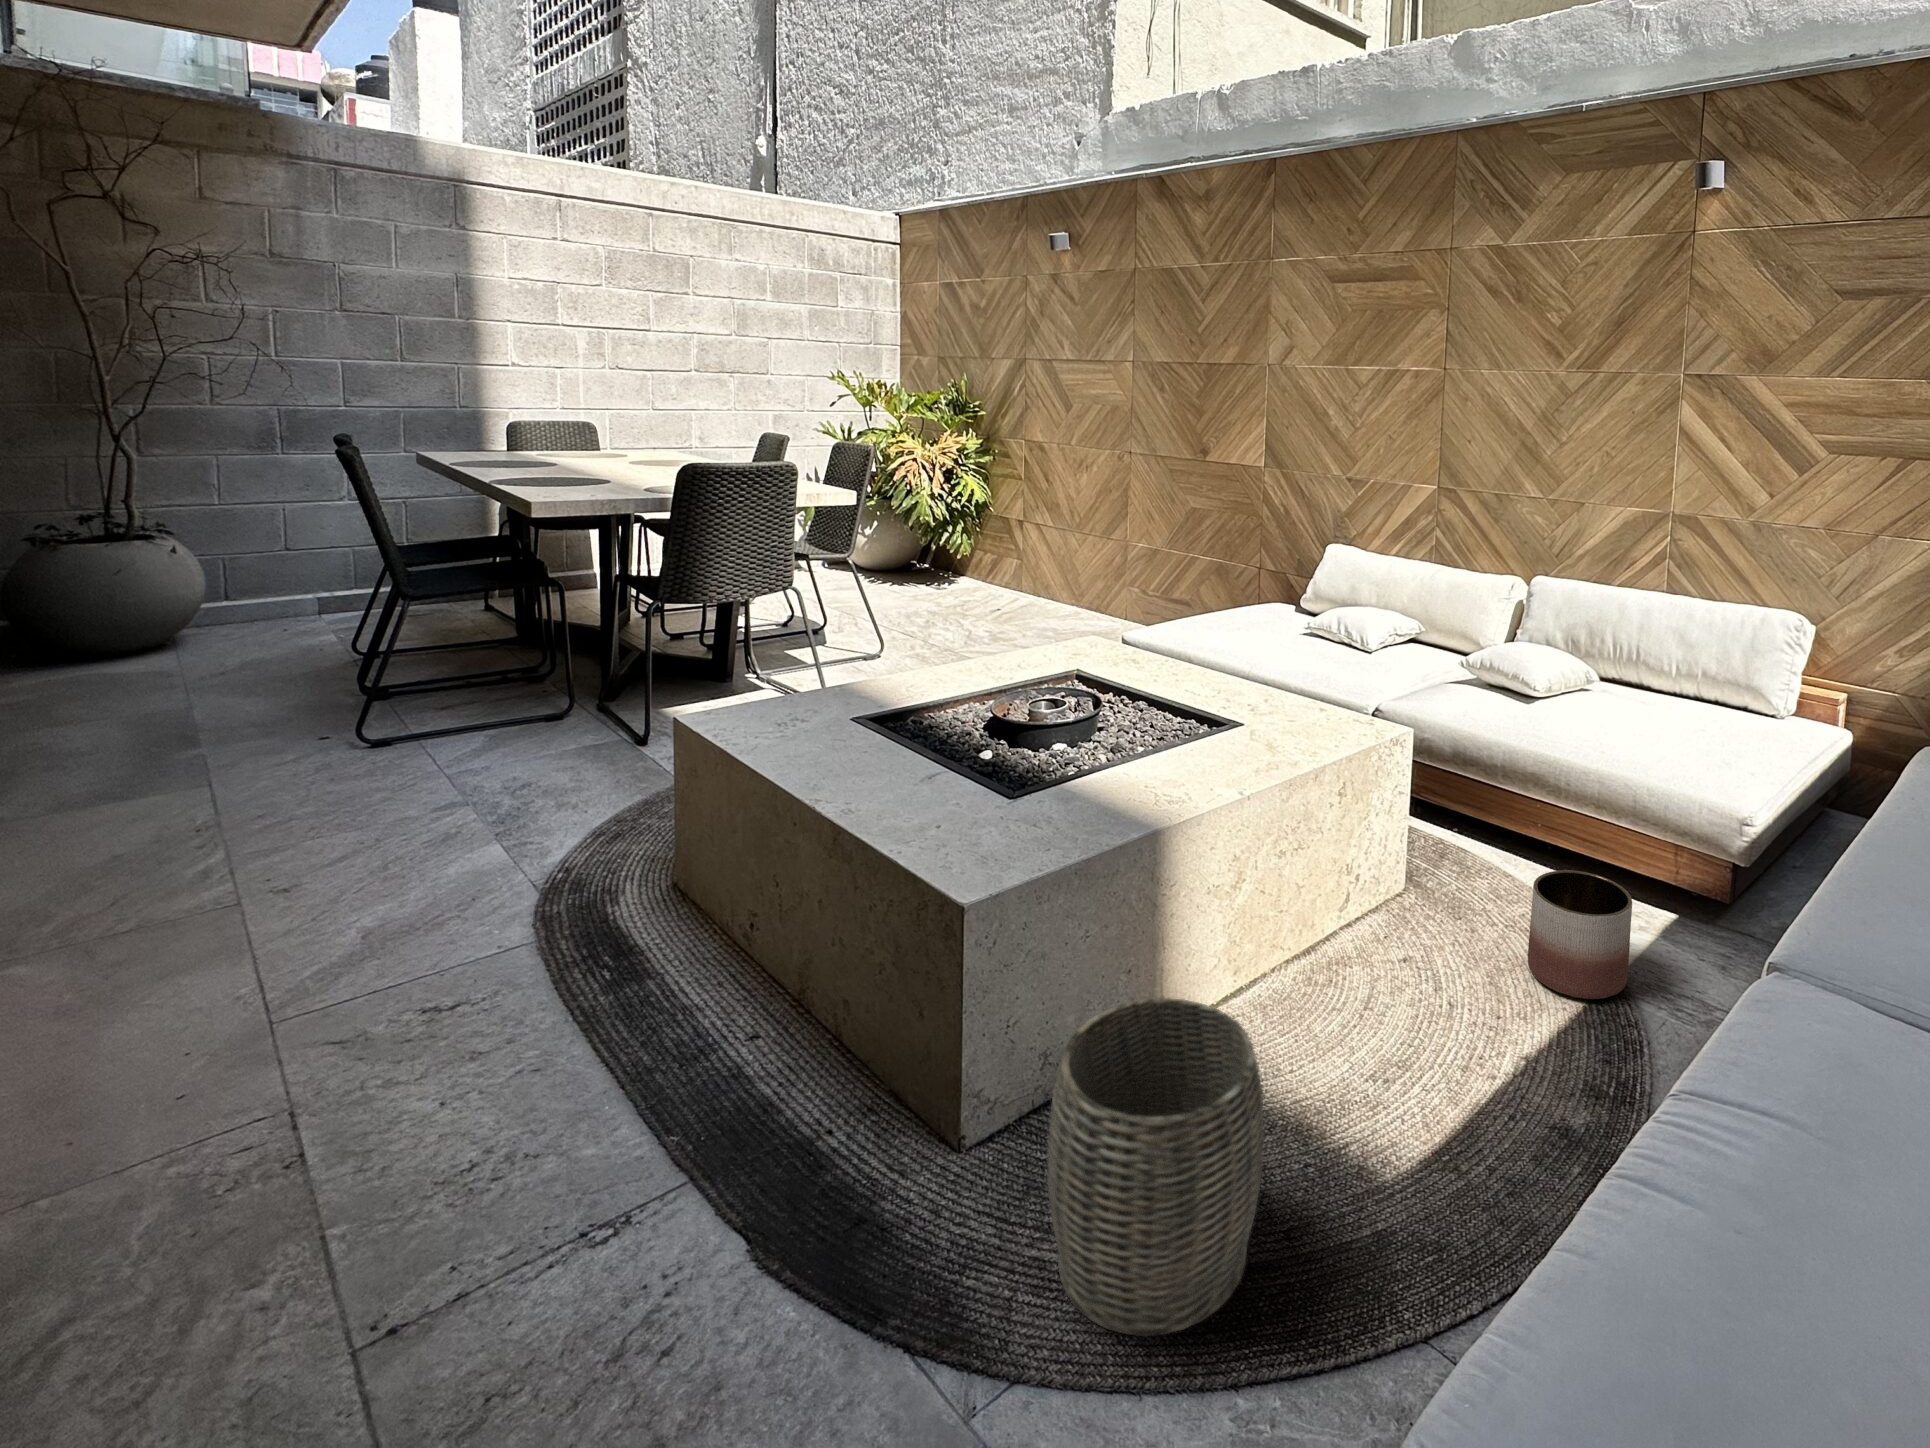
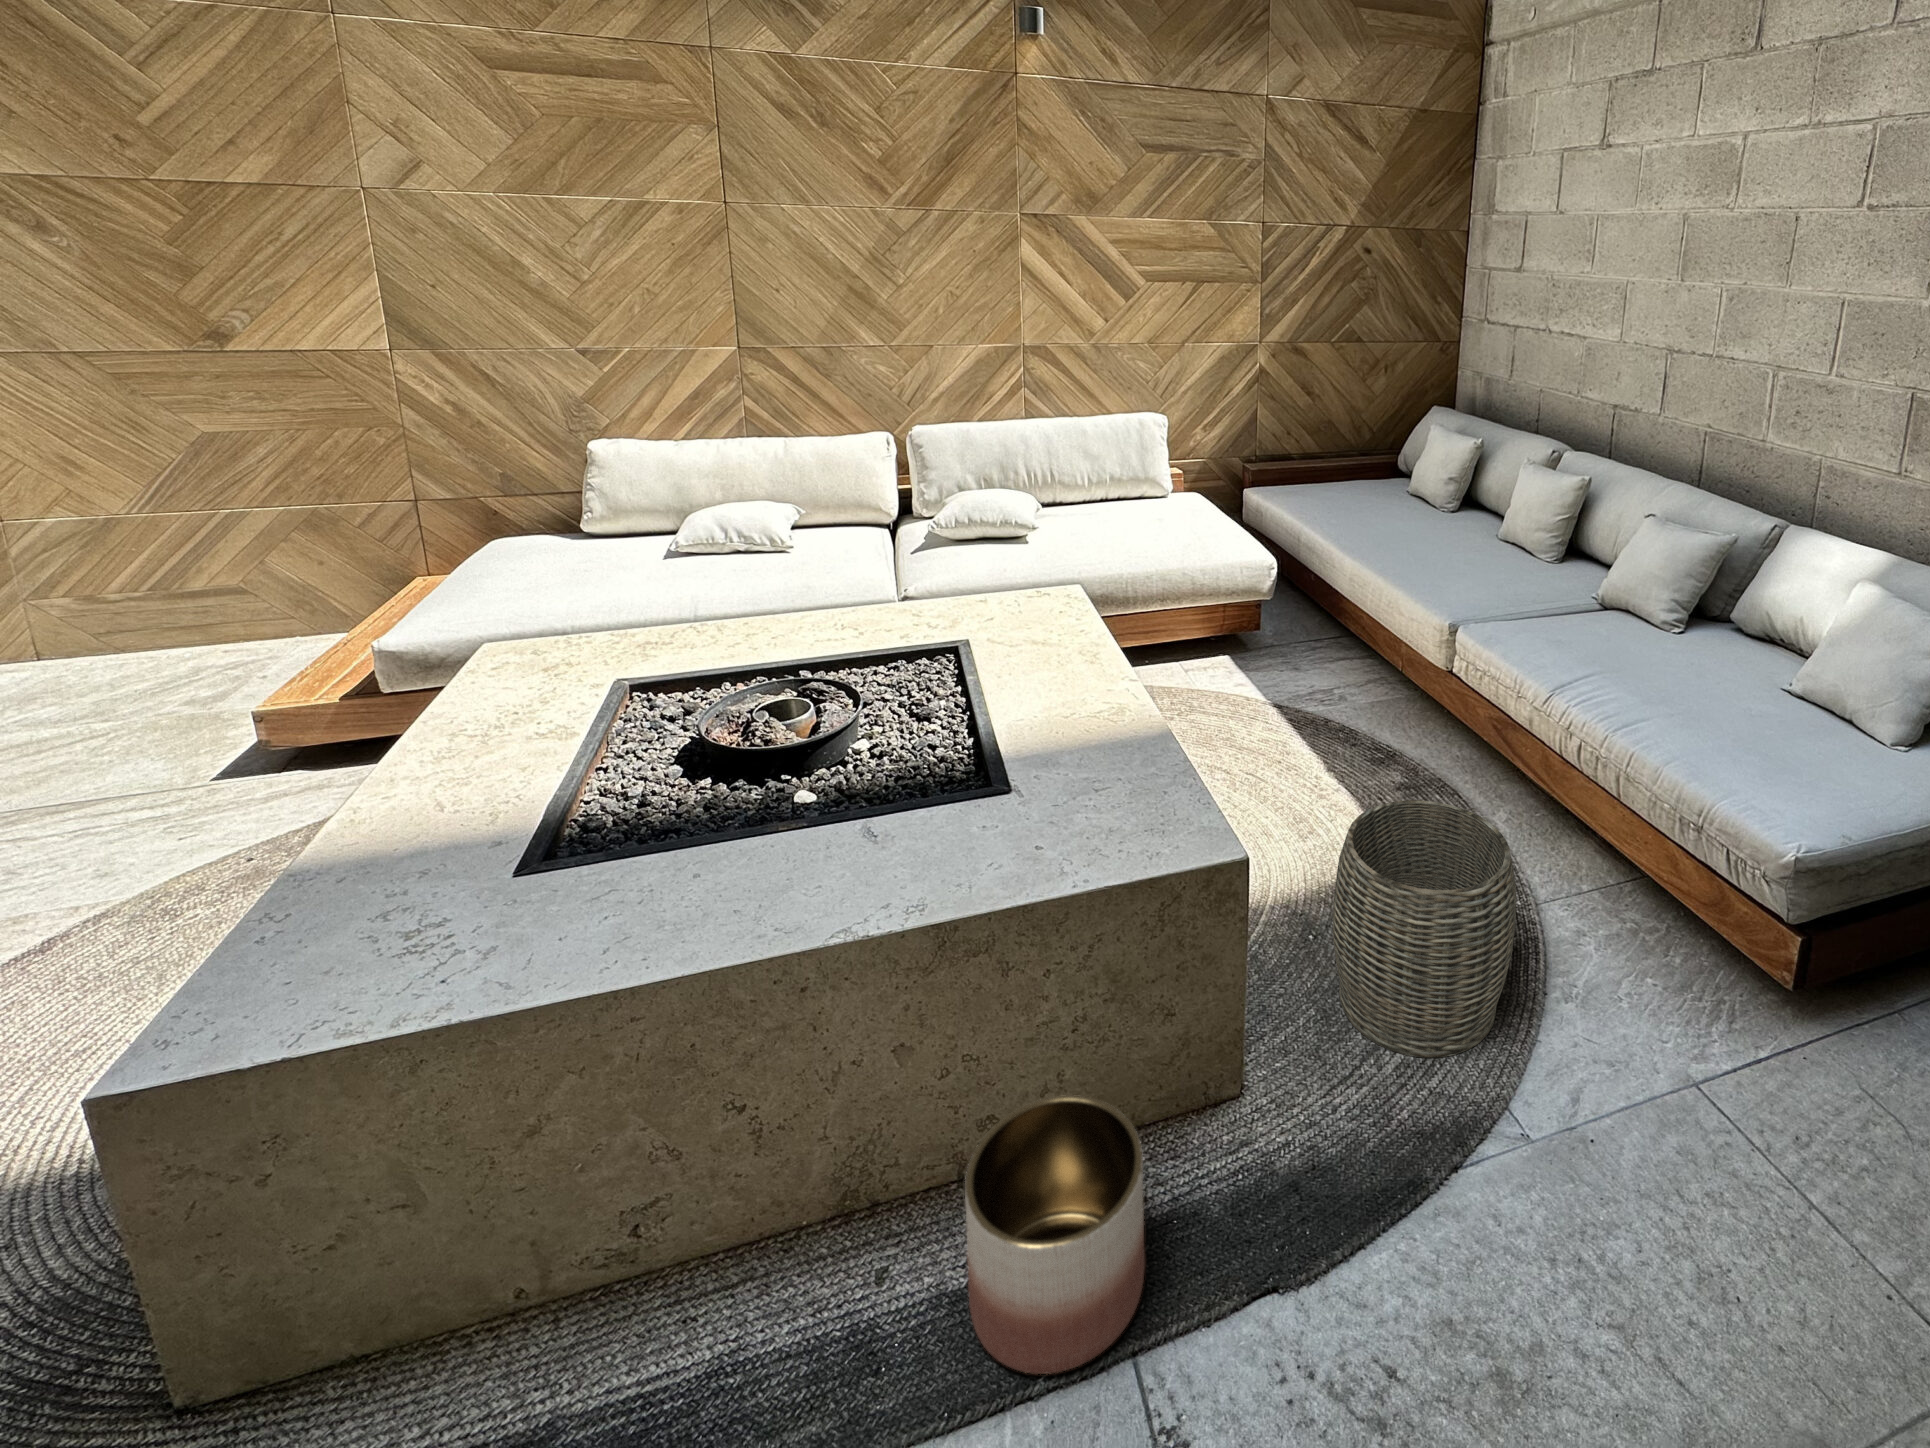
planter: present [1528,870,1632,999] -> present [965,1095,1145,1374]

